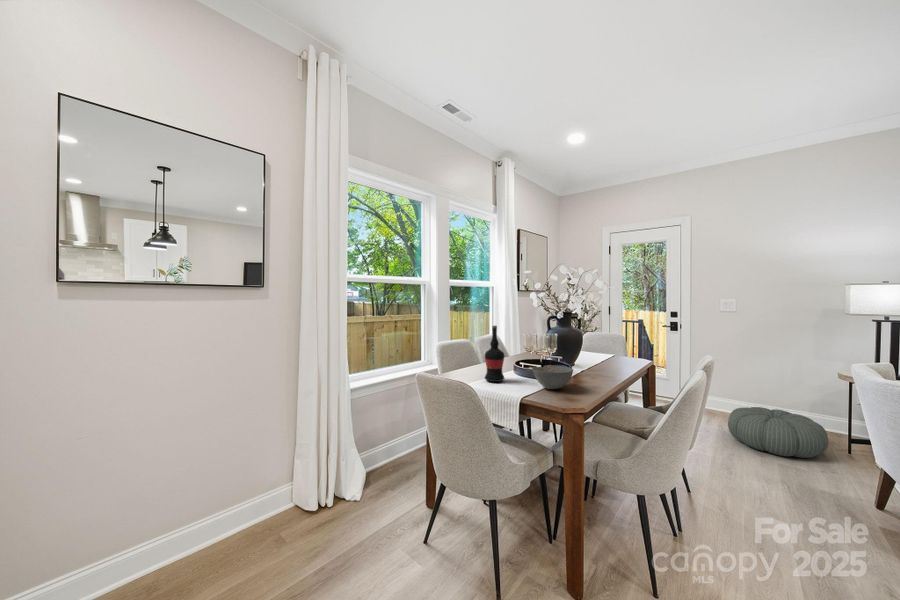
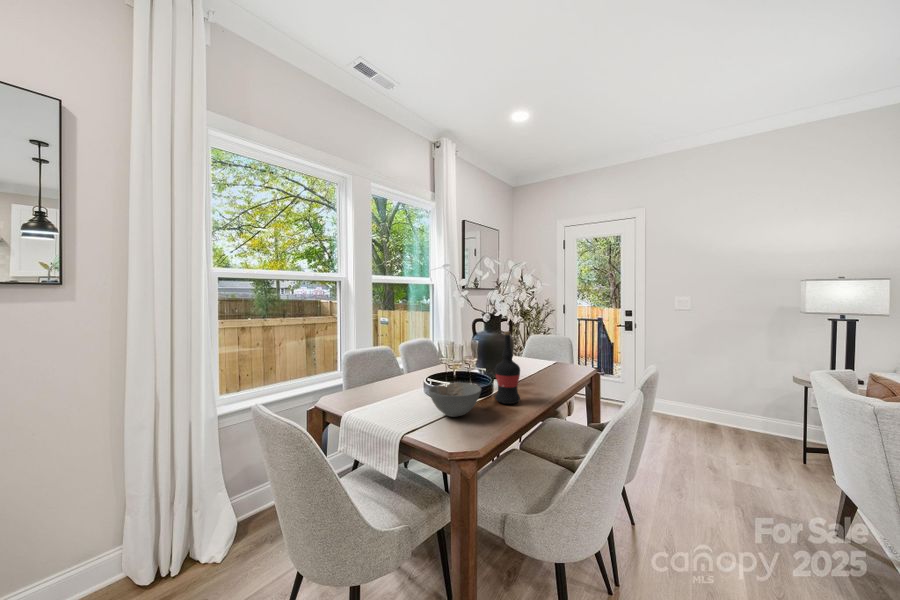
wine bottle: present [485,326,504,382] -> present [495,331,520,404]
pouf: present [728,407,829,458] -> none [680,414,784,472]

